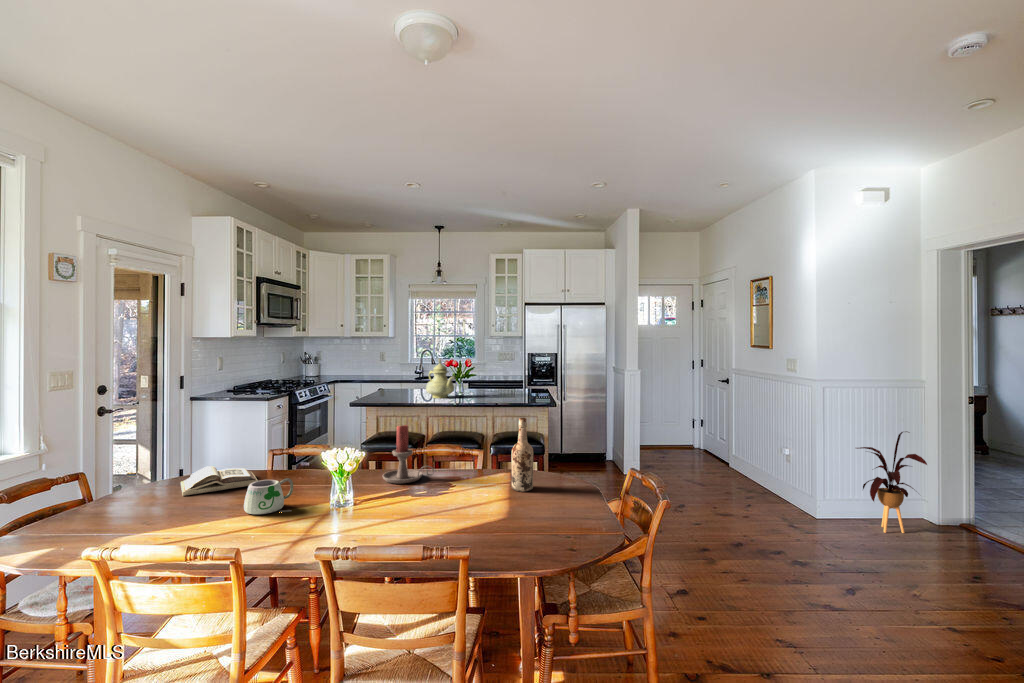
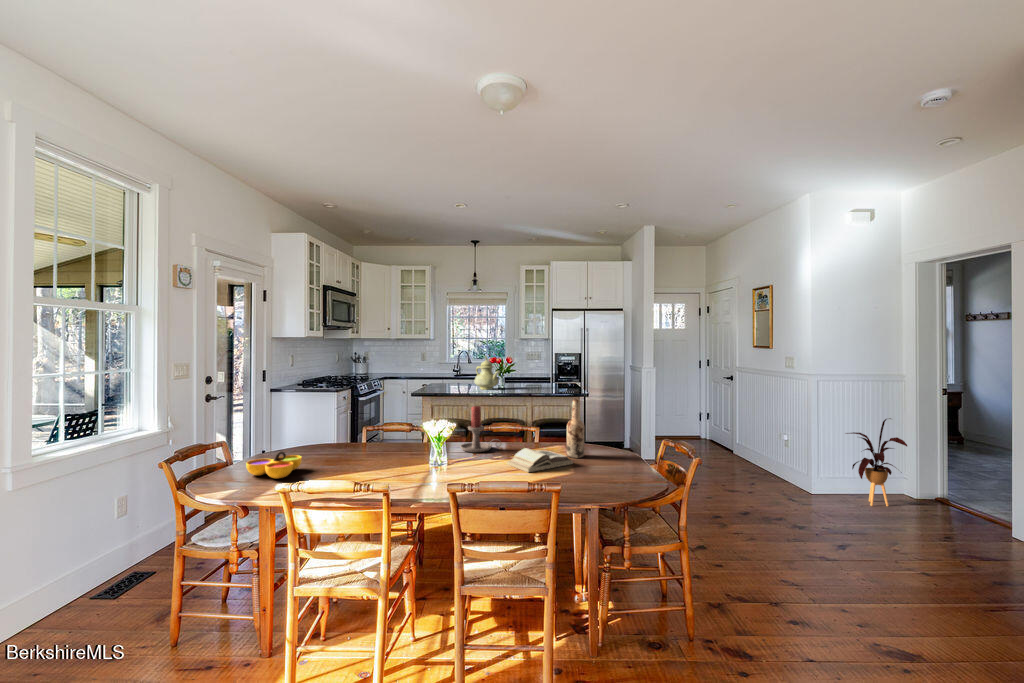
book: present [181,466,258,496] -> present [507,448,573,472]
mug: present [244,478,293,514] -> none [364,445,401,471]
decorative bowl: none [81,491,163,528] -> present [246,452,302,478]

